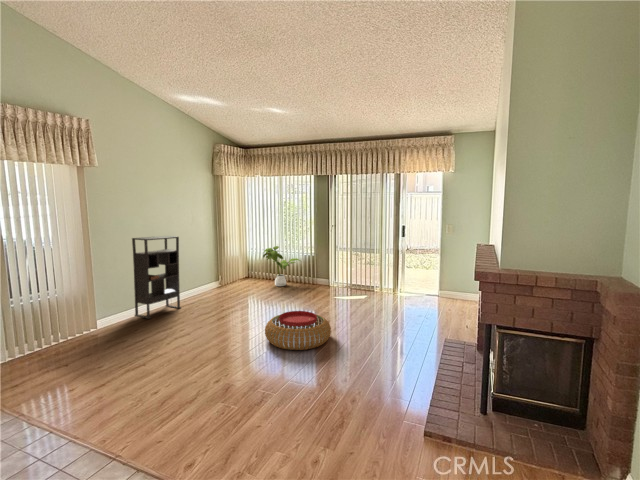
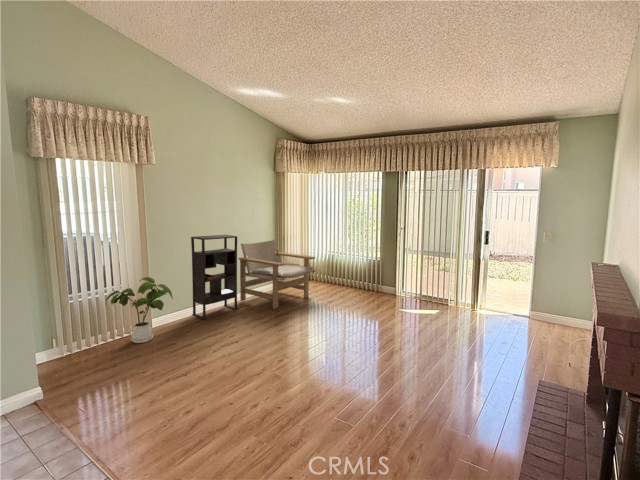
lounge chair: none [179,240,255,306] -> present [239,240,315,309]
house plant: present [263,246,300,286] -> present [105,277,173,343]
pouf: present [265,311,331,350] -> none [316,327,392,376]

